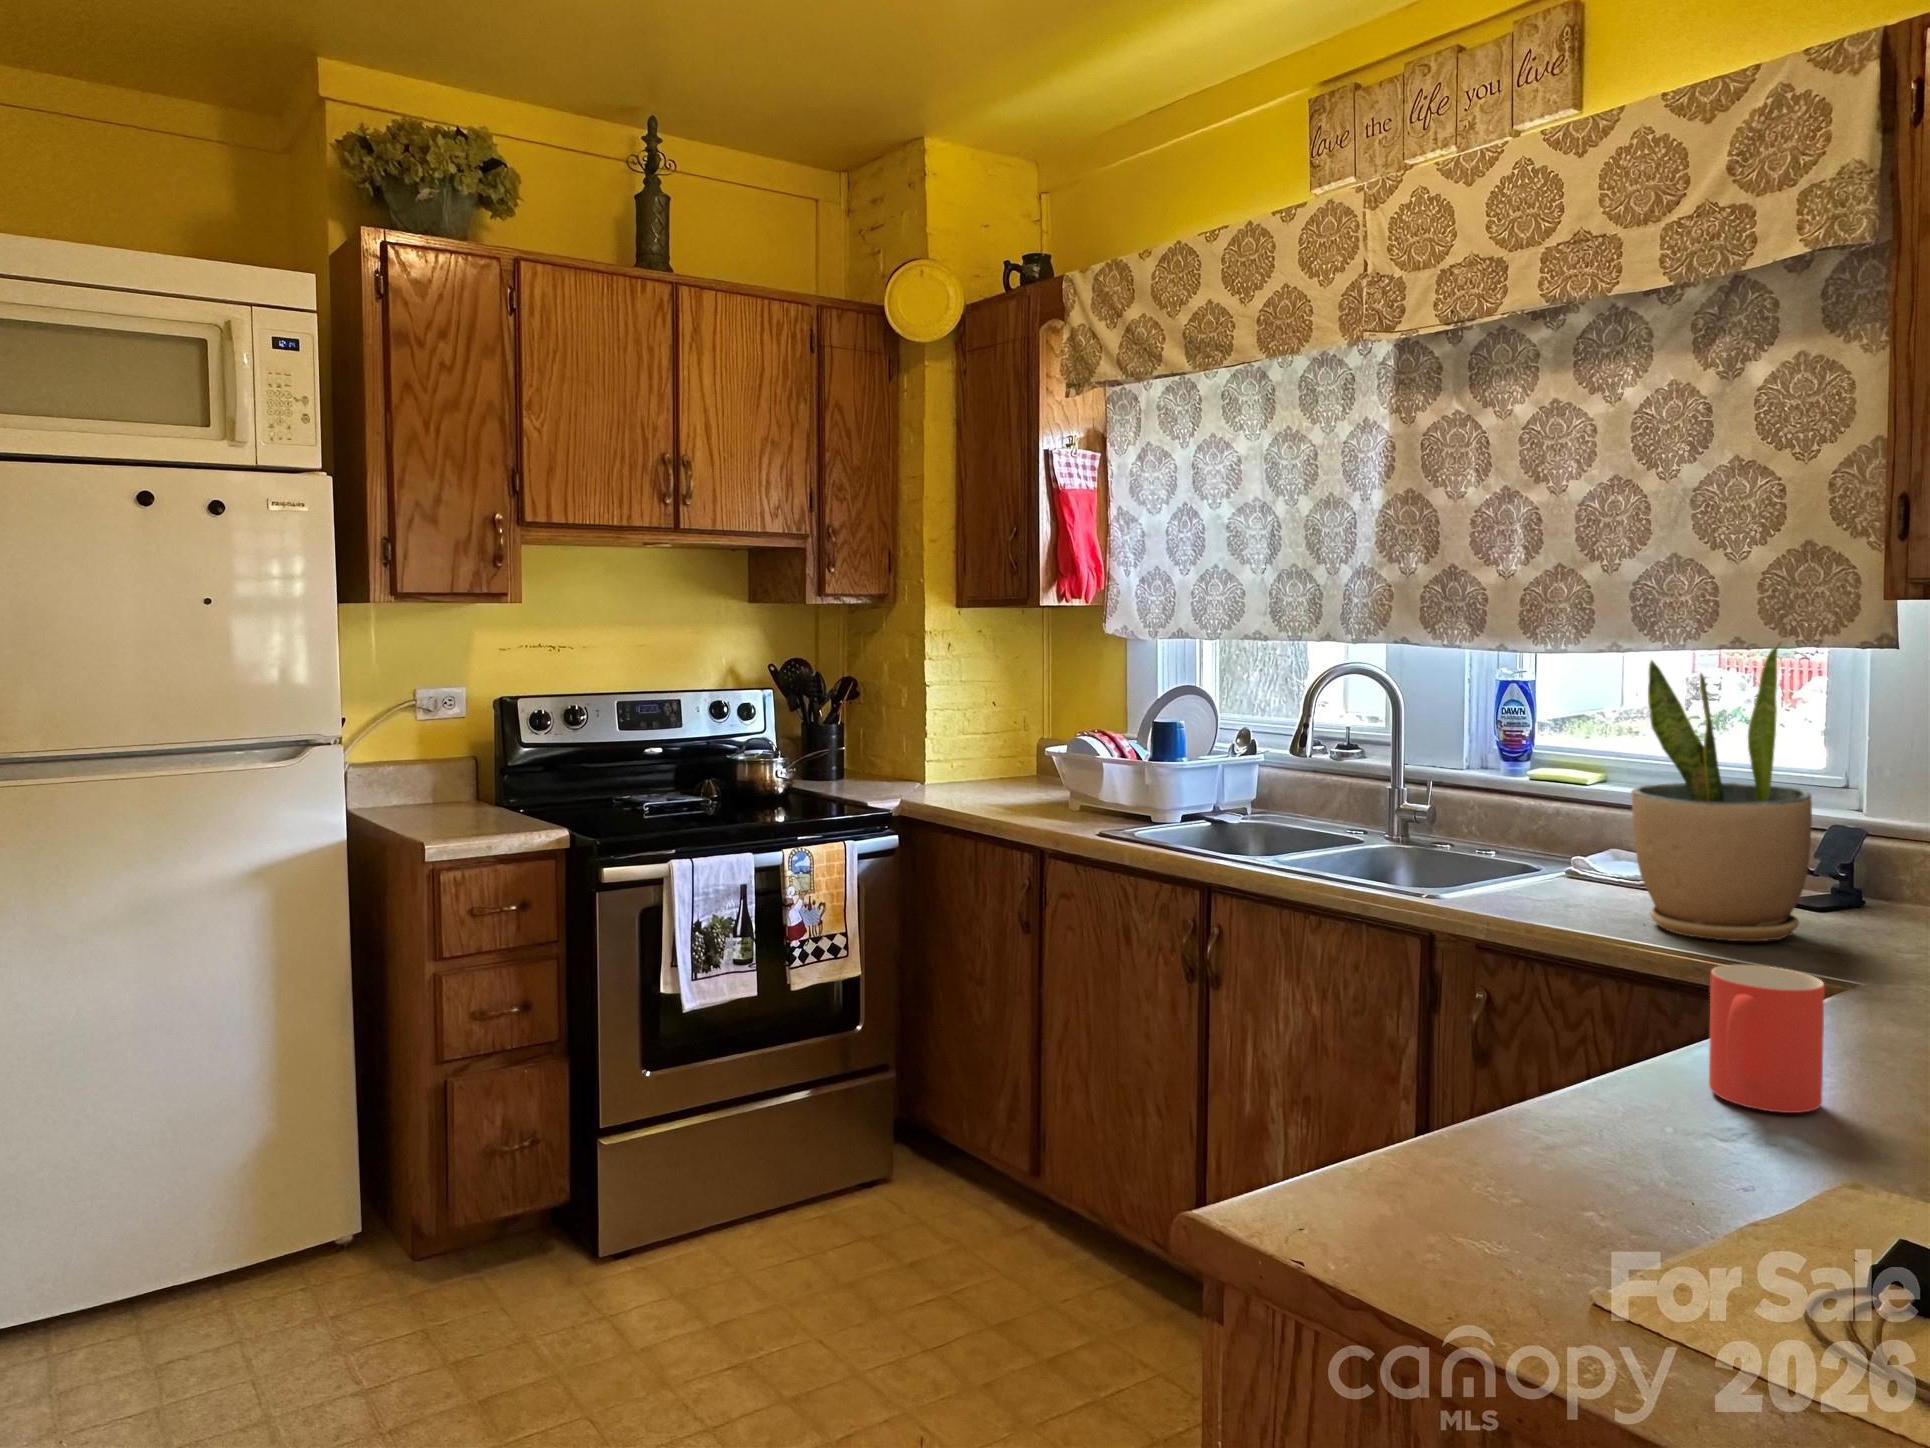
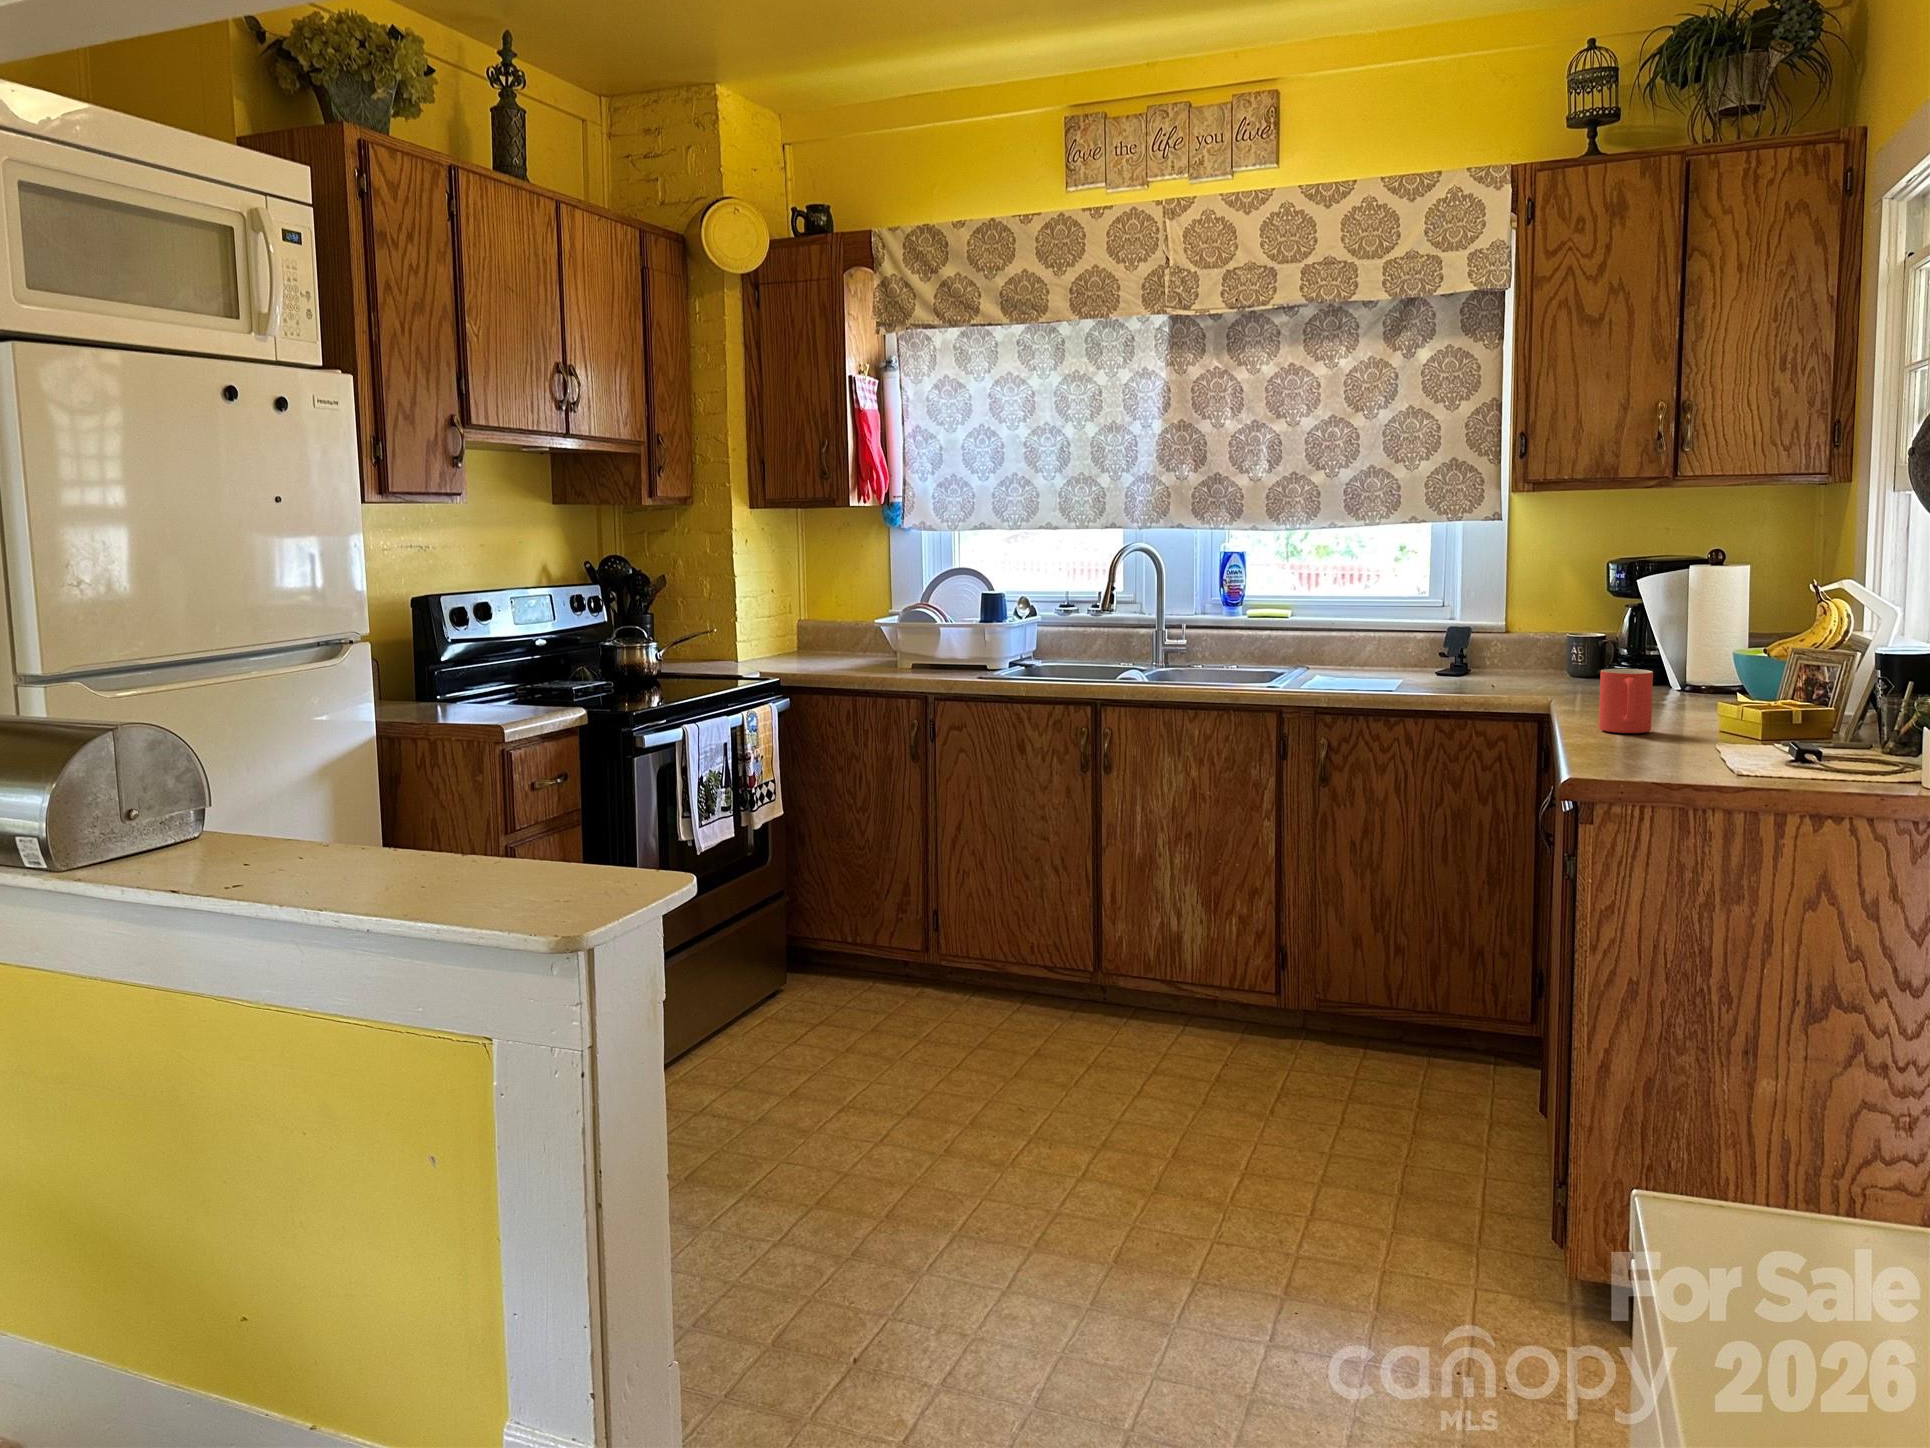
potted plant: present [1631,643,1812,941] -> none [1408,516,1504,691]

